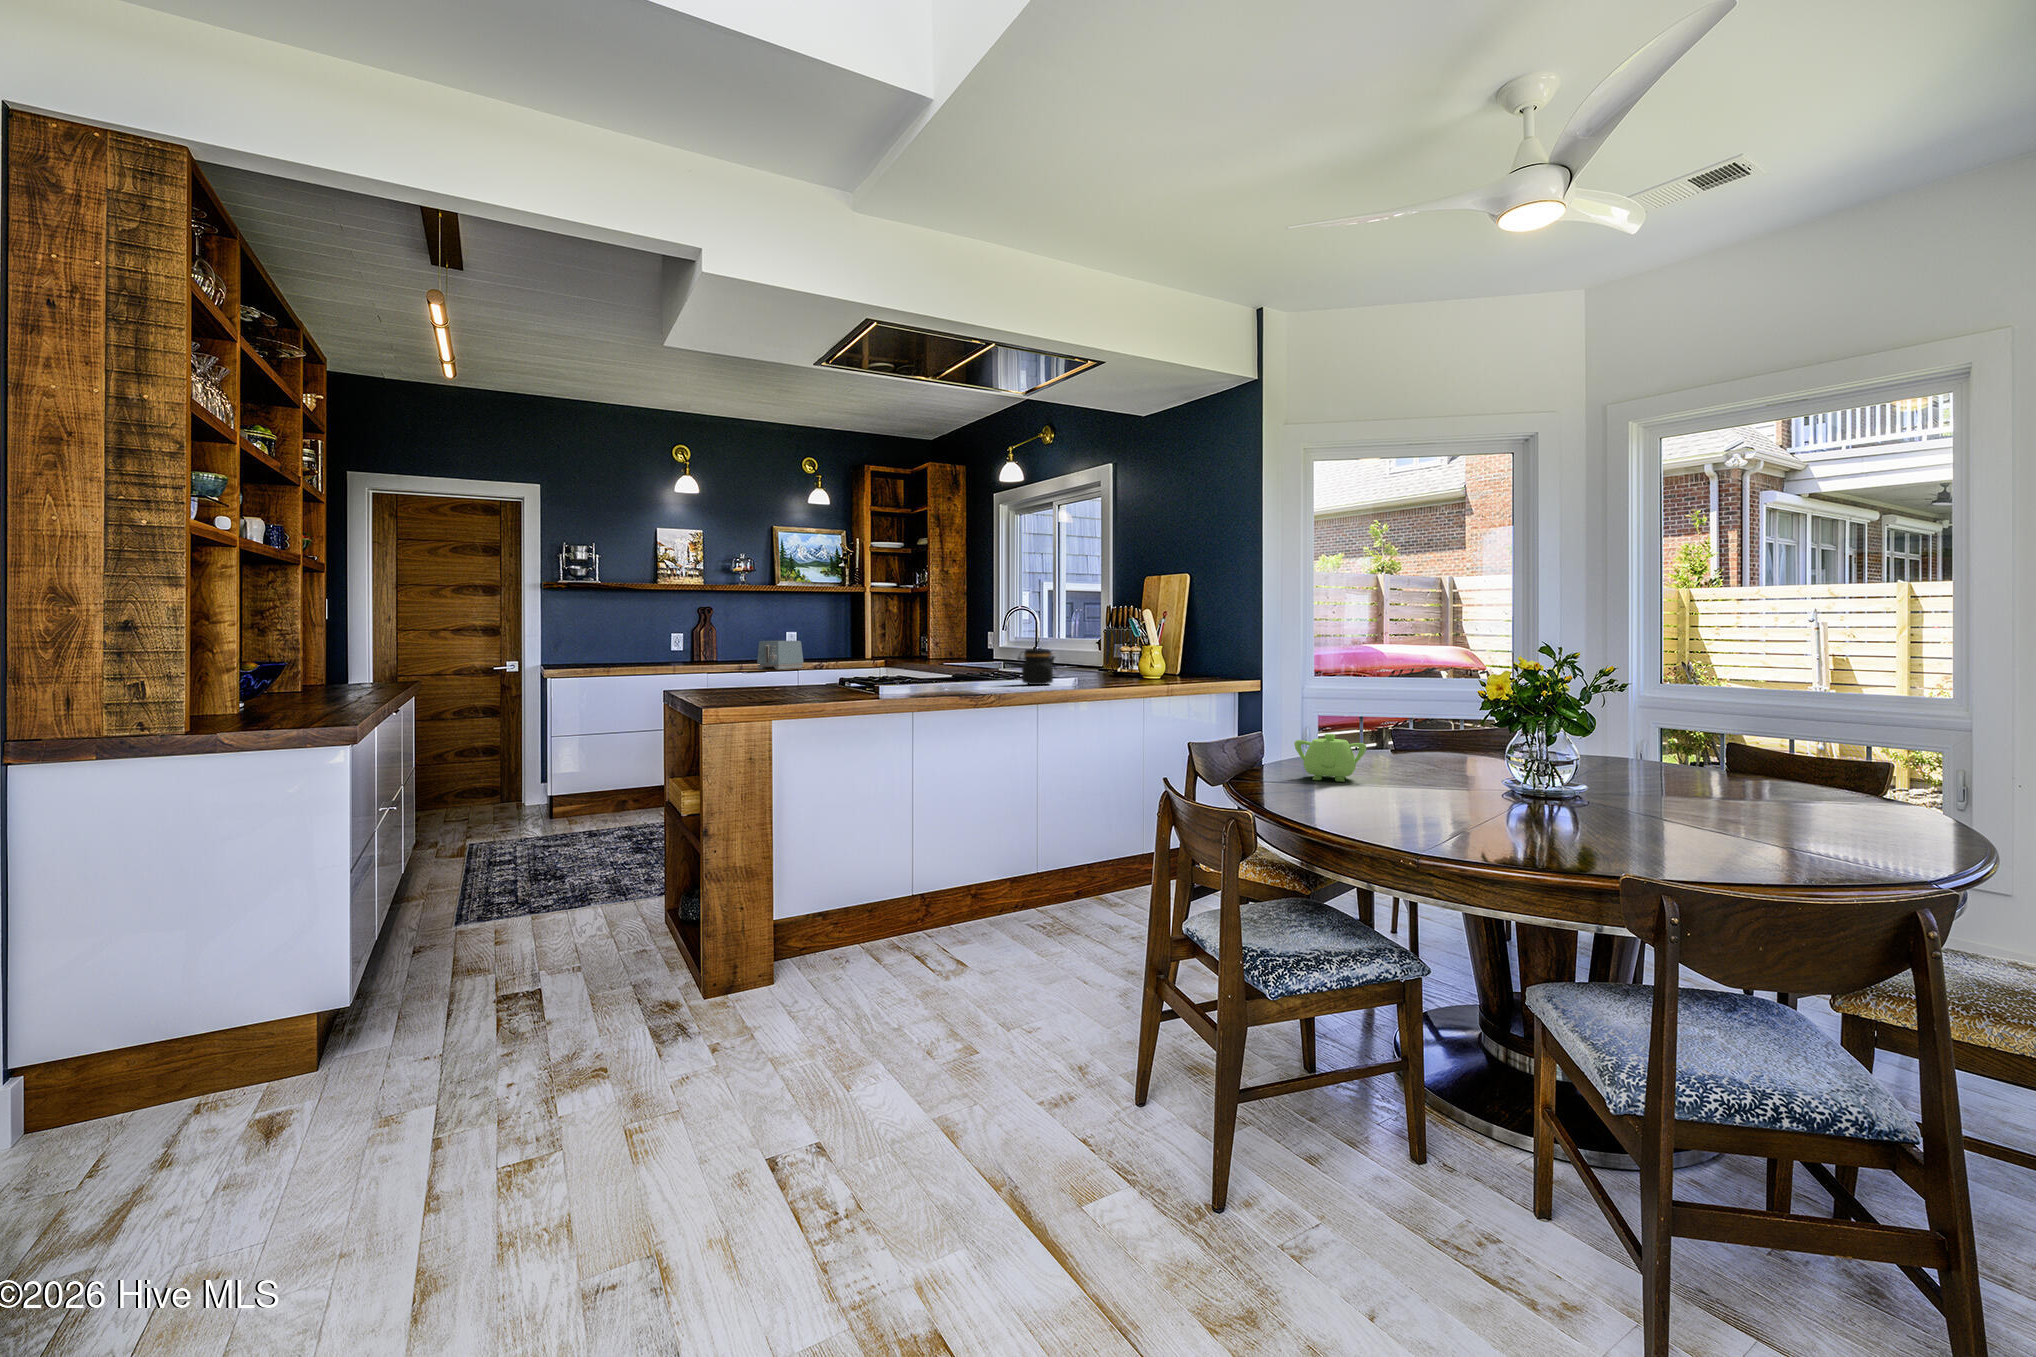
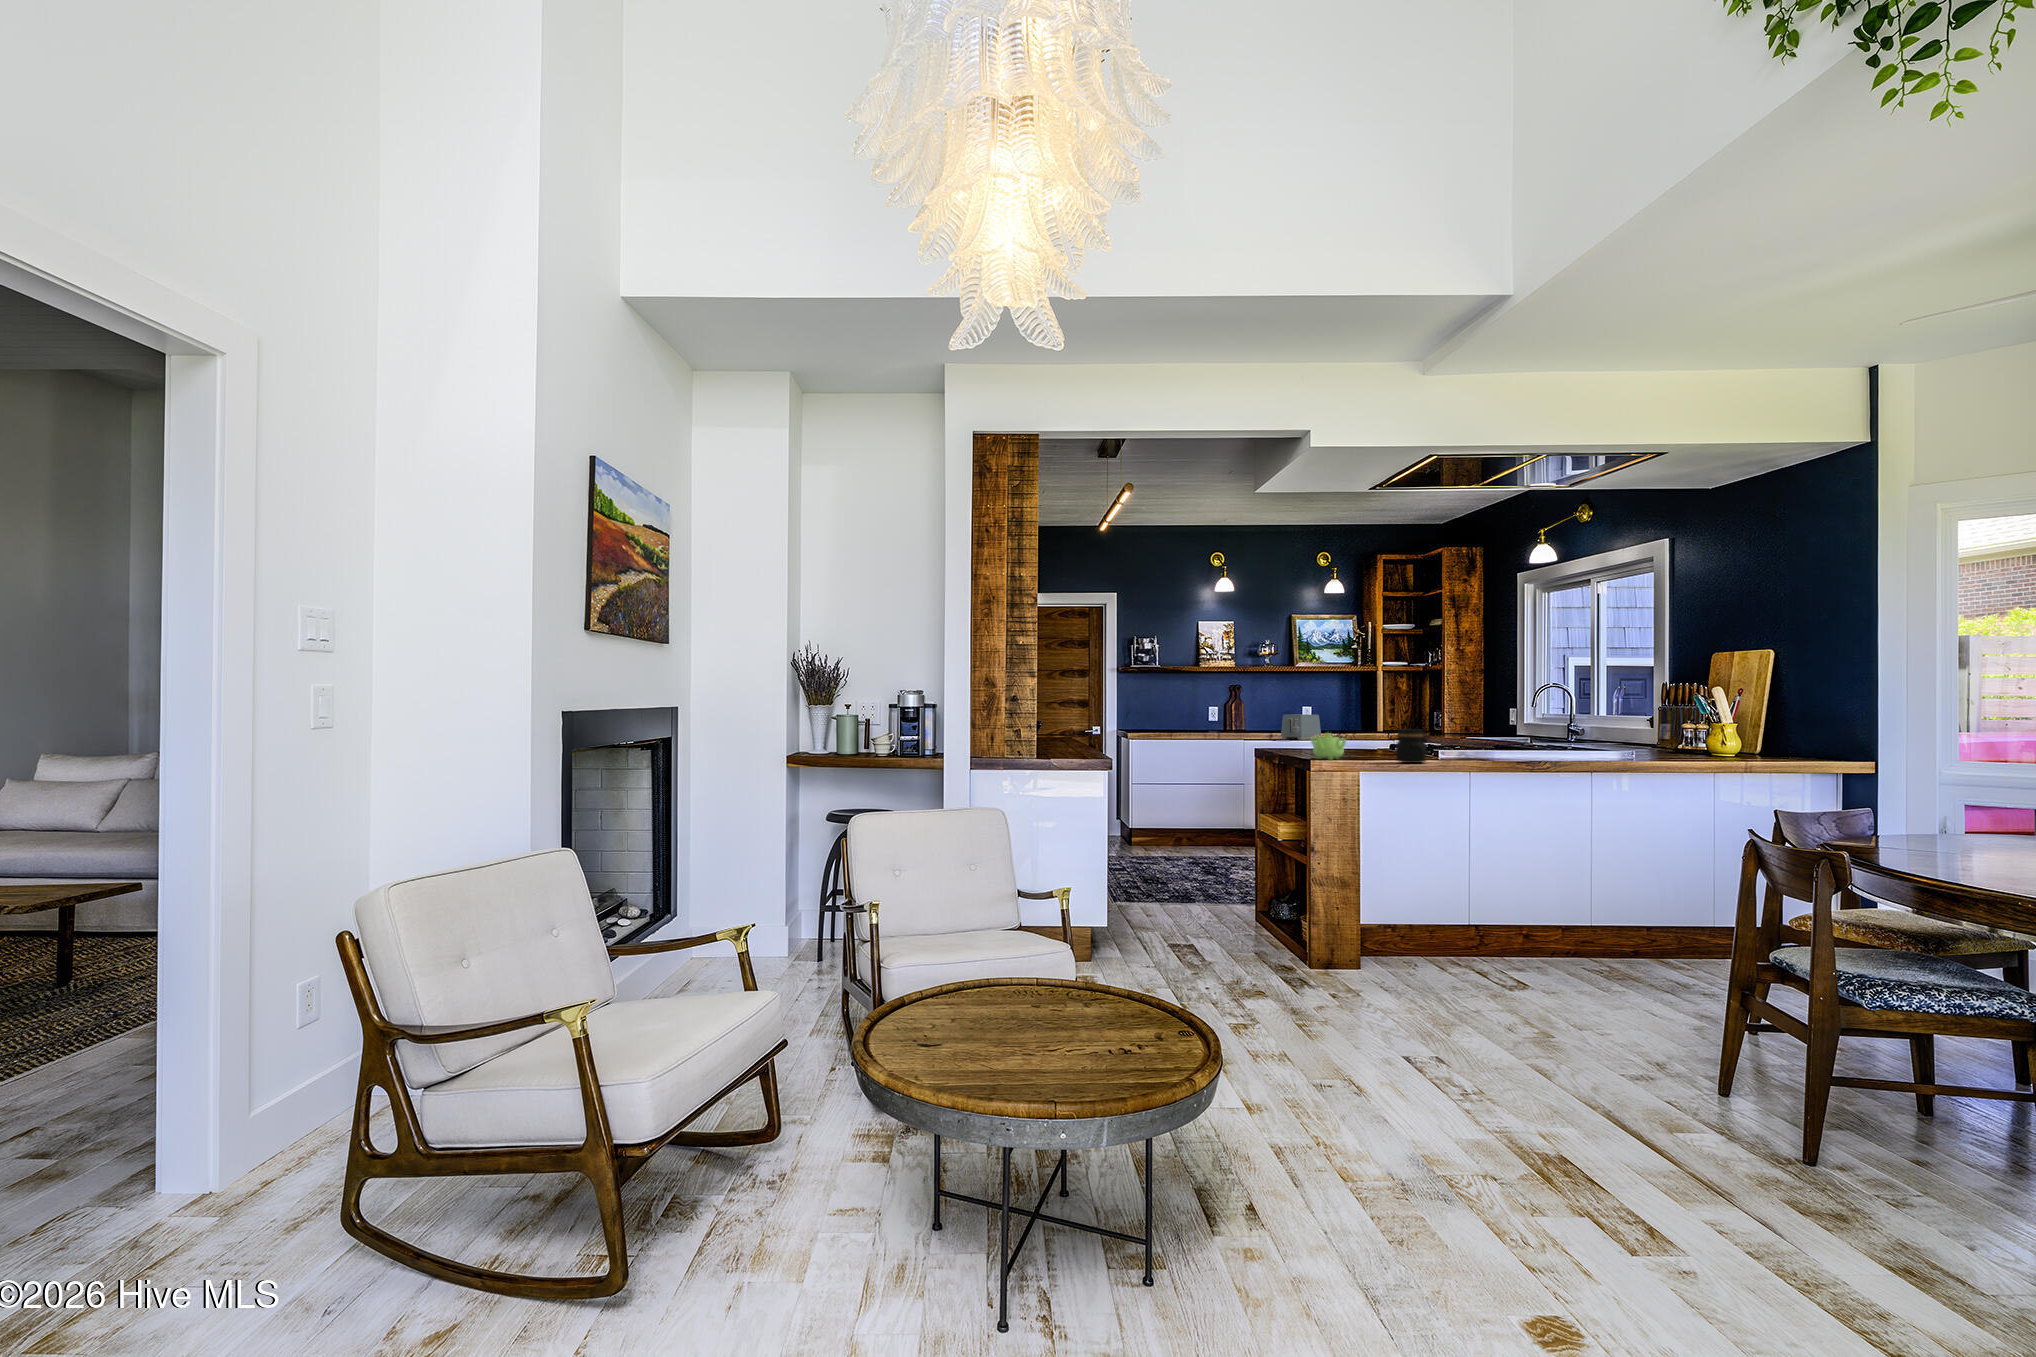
jar: present [1018,649,1055,685] -> present [1392,729,1428,763]
teapot: present [1294,734,1366,782] -> present [1311,733,1346,760]

